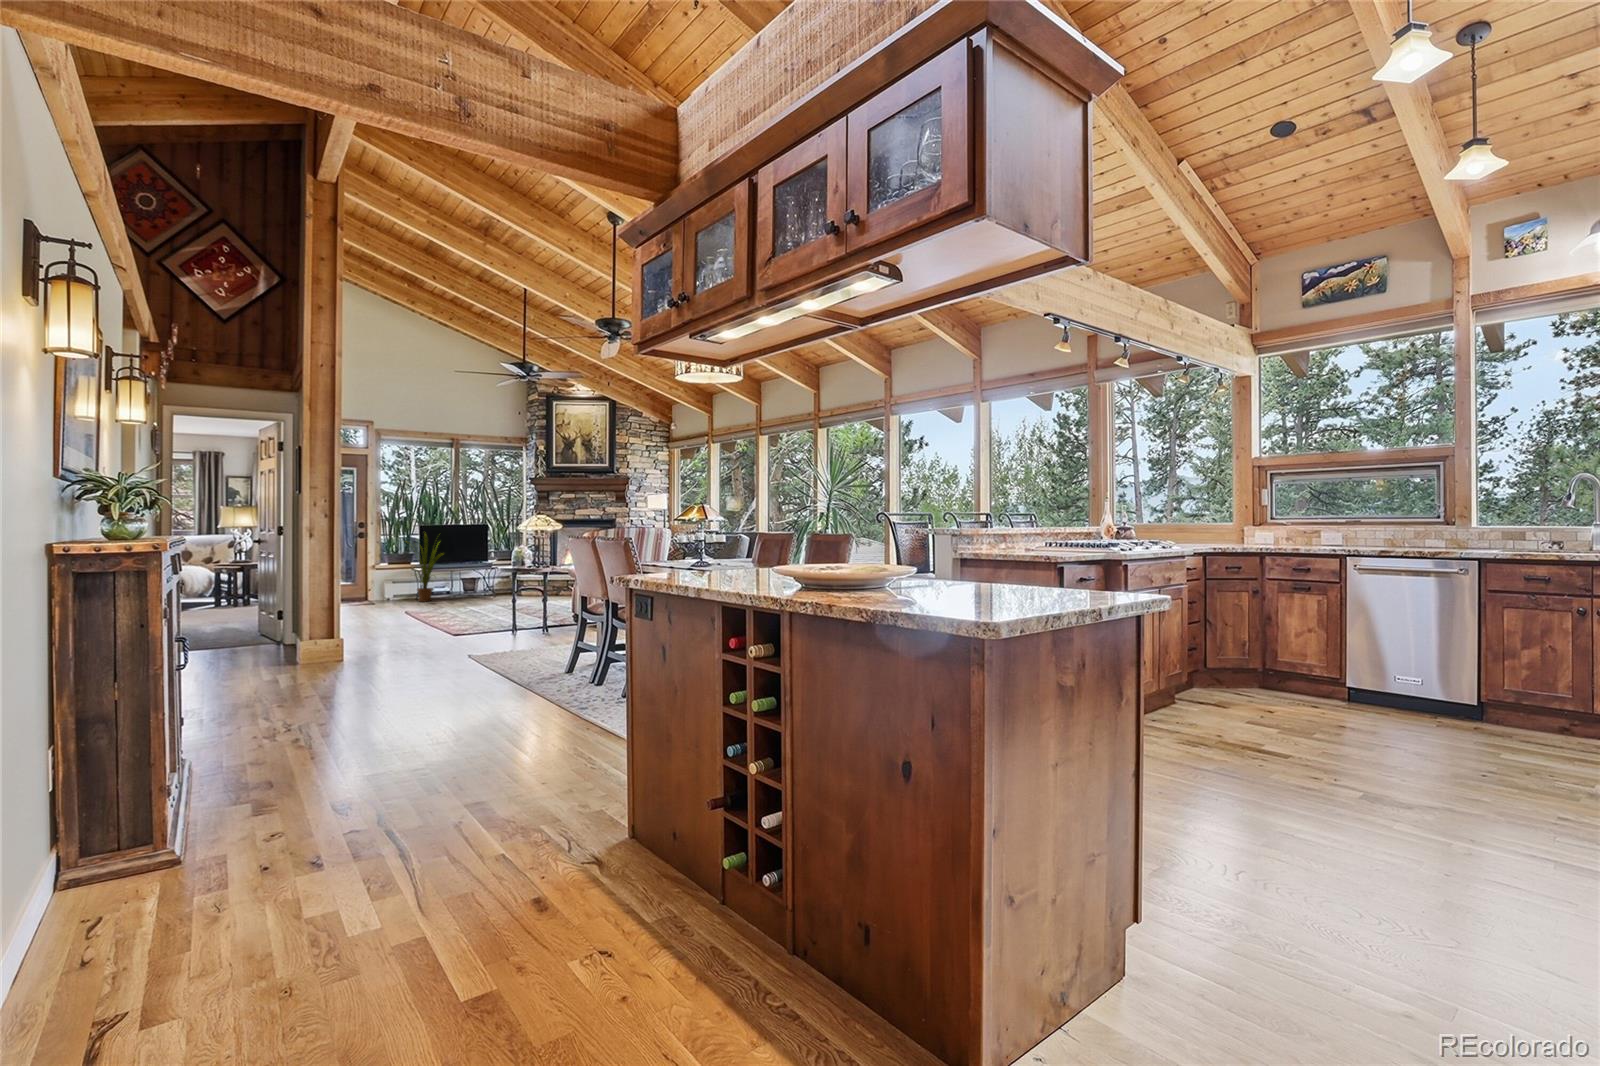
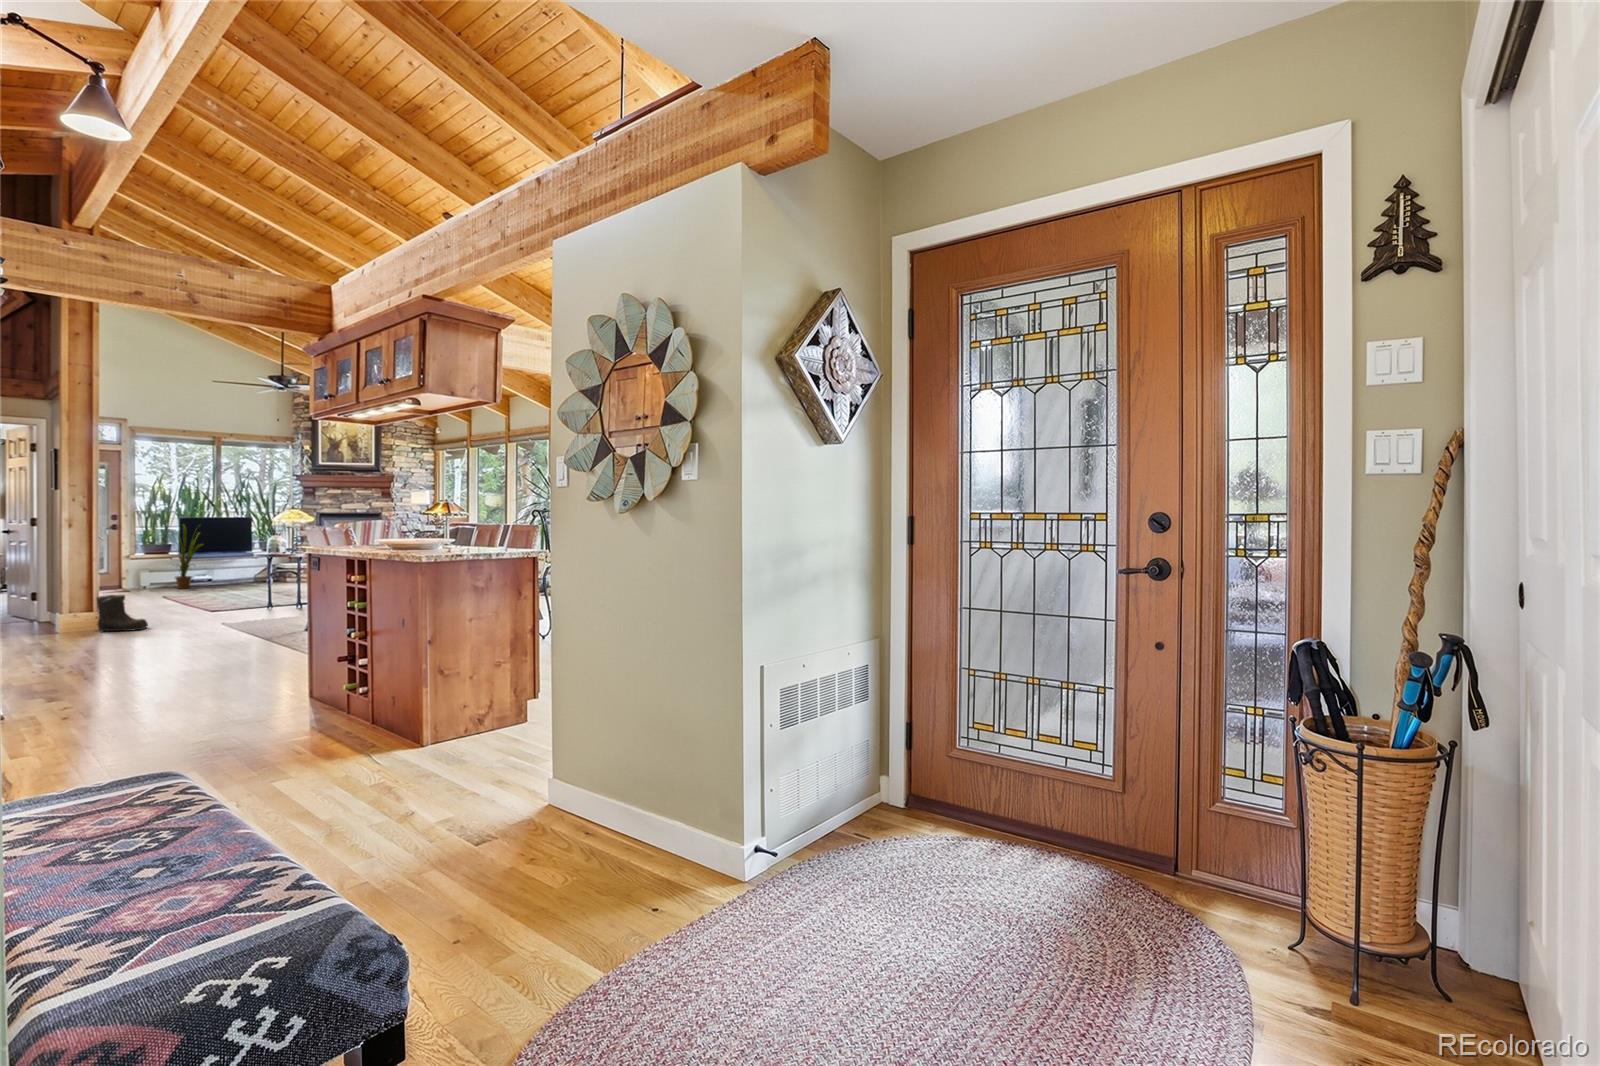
boots: none [340,617,393,661] -> present [96,595,148,631]

